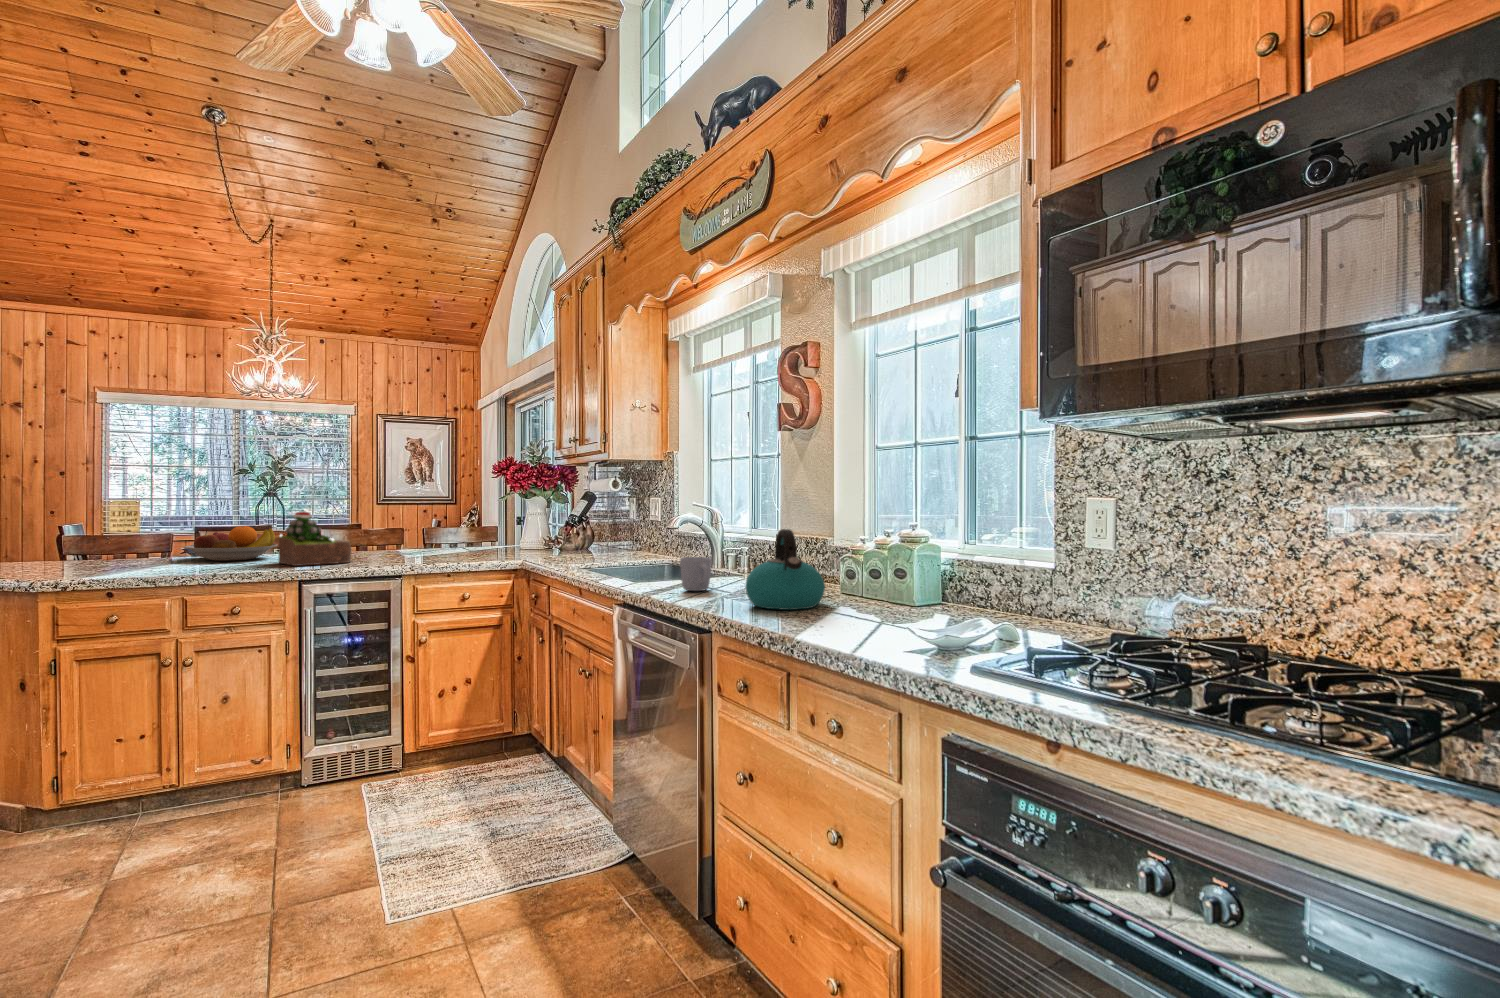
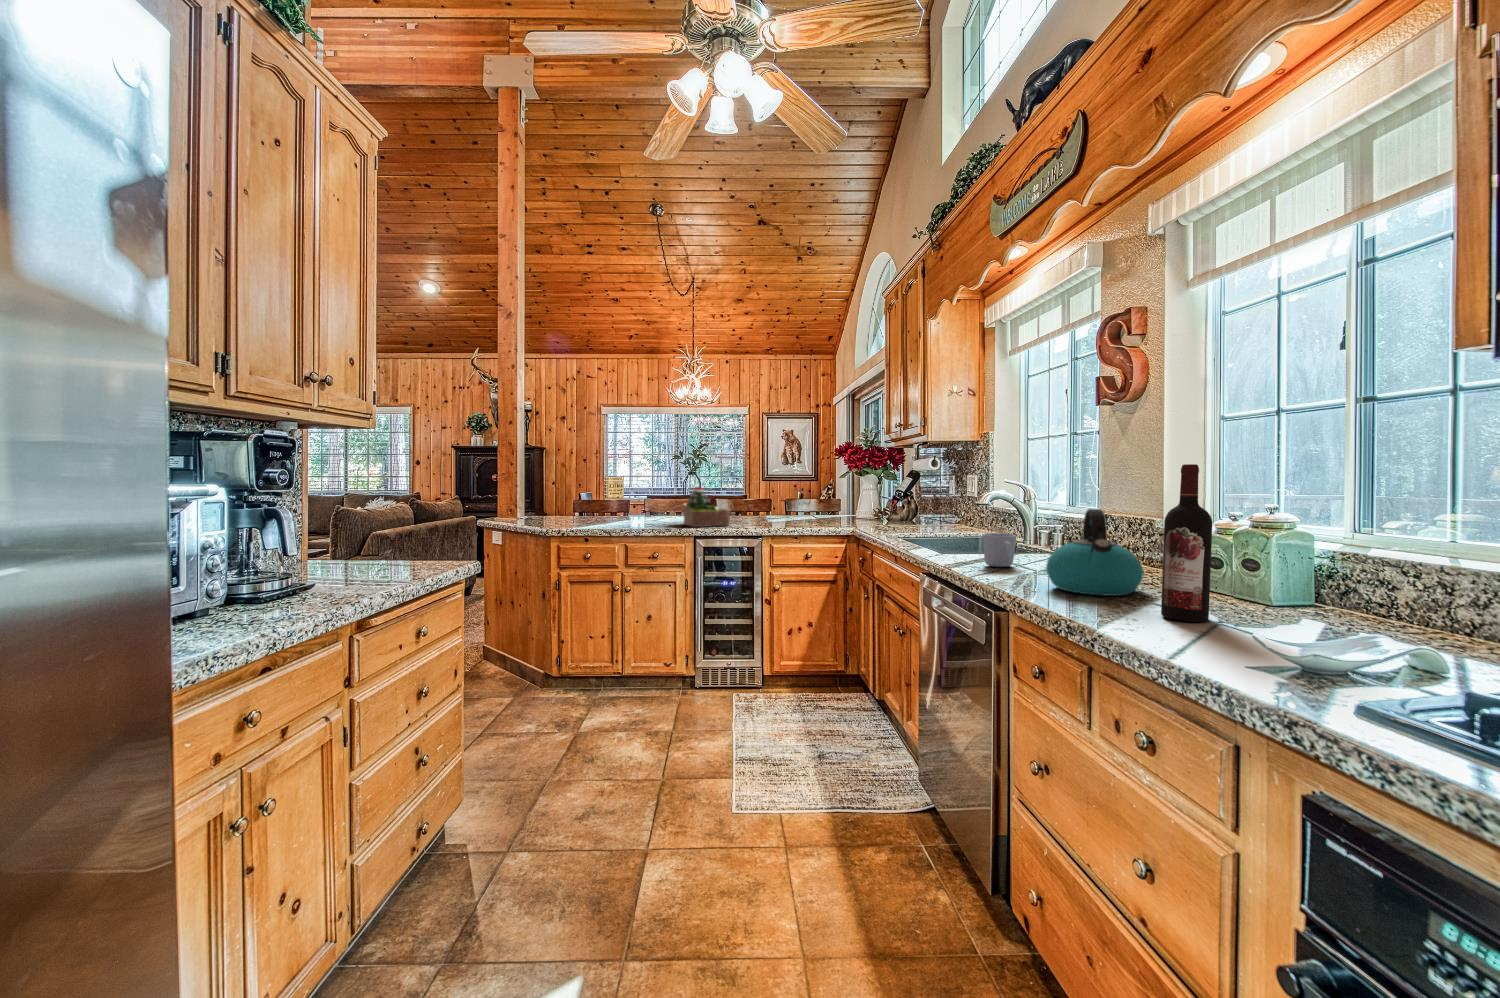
wine bottle: none [842,489,877,624] -> present [1161,464,1212,622]
fruit bowl: present [184,526,277,561] -> none [630,497,685,521]

